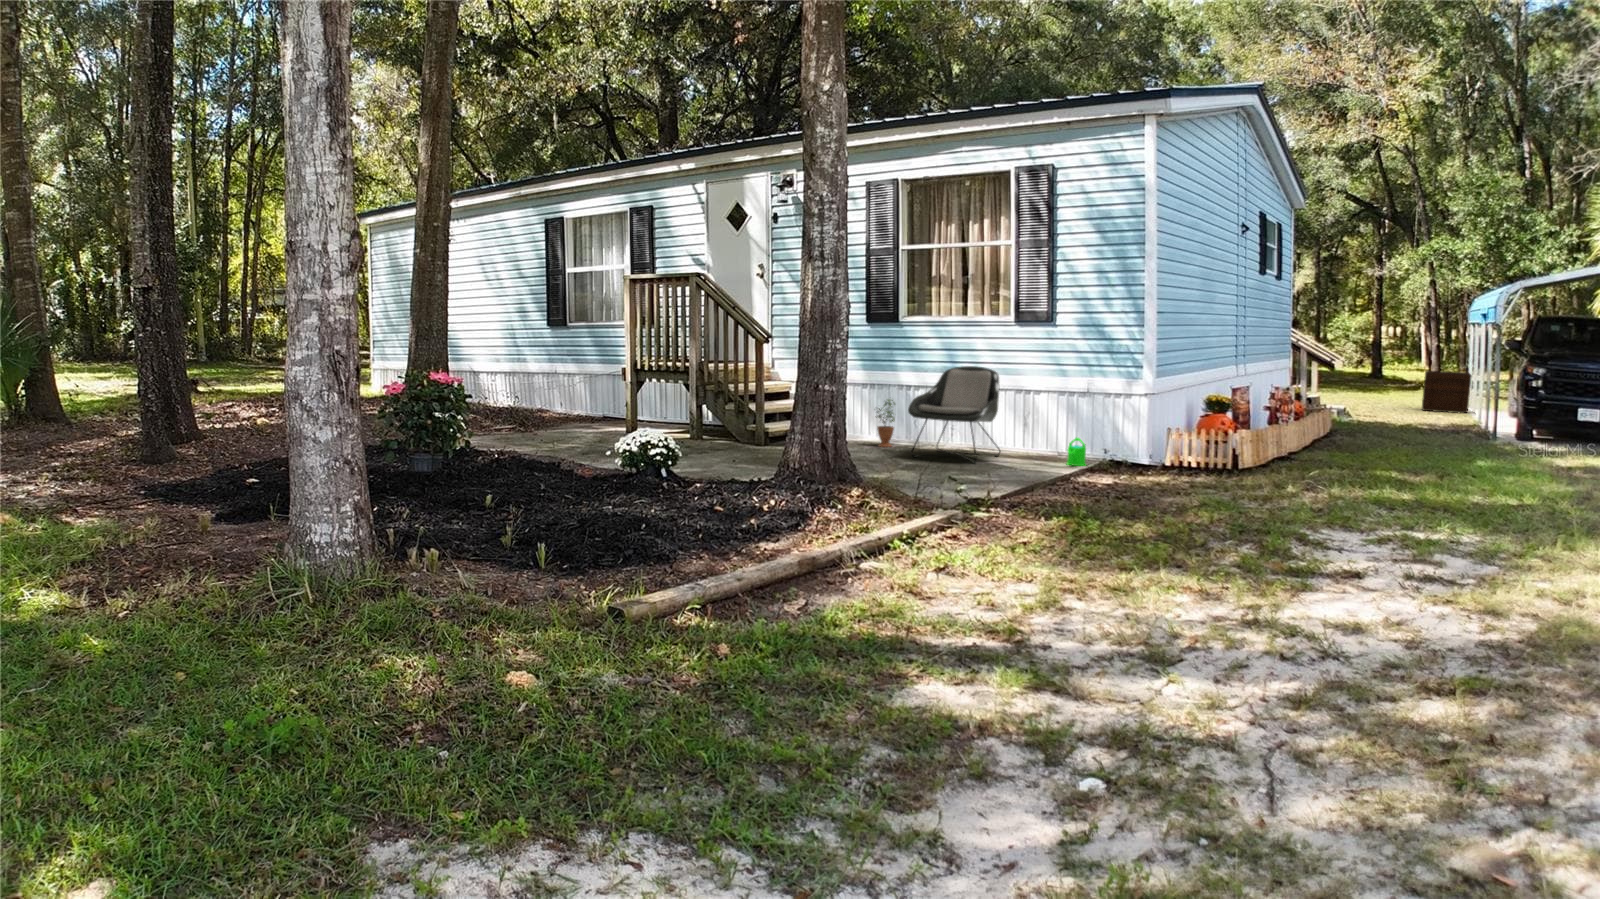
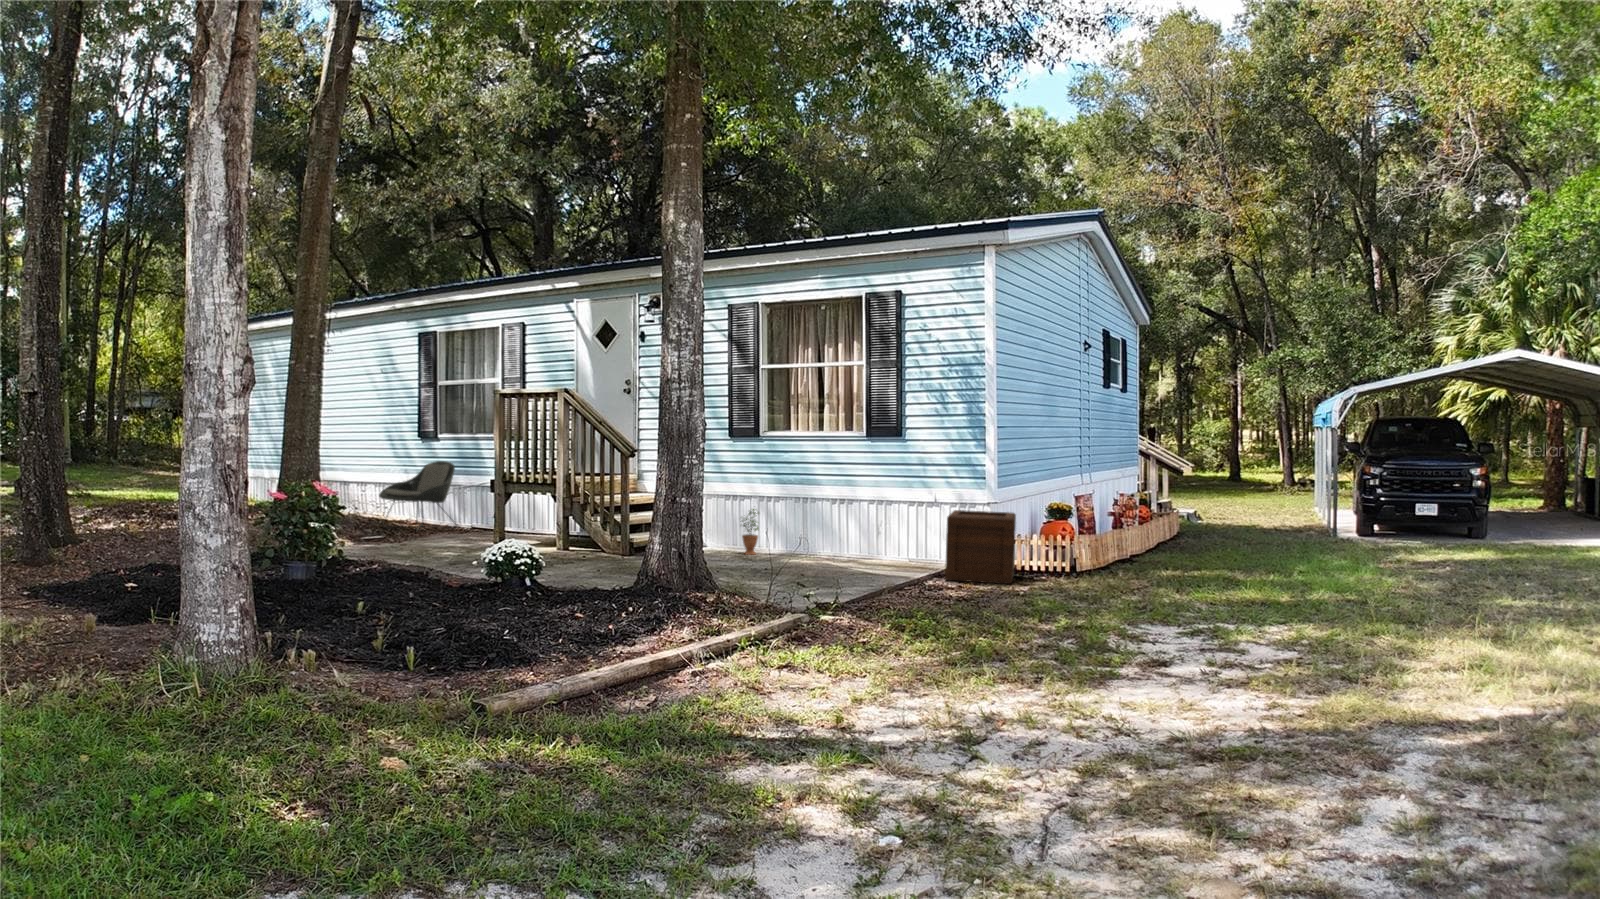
lounge chair: present [908,366,1001,464] -> present [379,461,455,531]
wooden crate: present [1422,371,1471,413] -> present [945,510,1016,584]
watering can: present [1067,438,1086,466] -> none [918,544,937,571]

